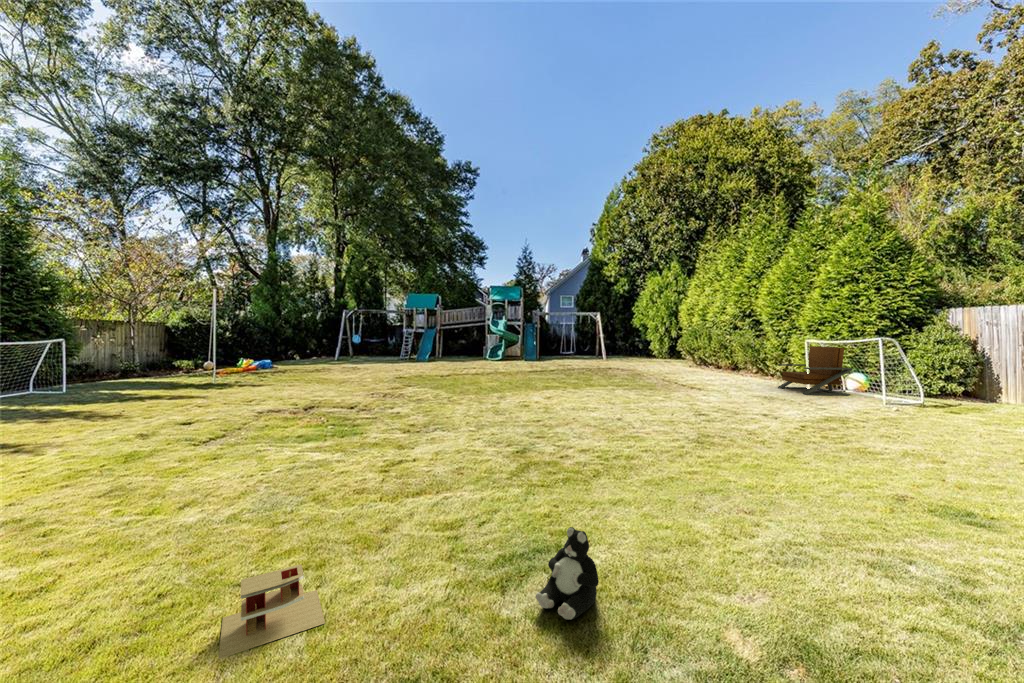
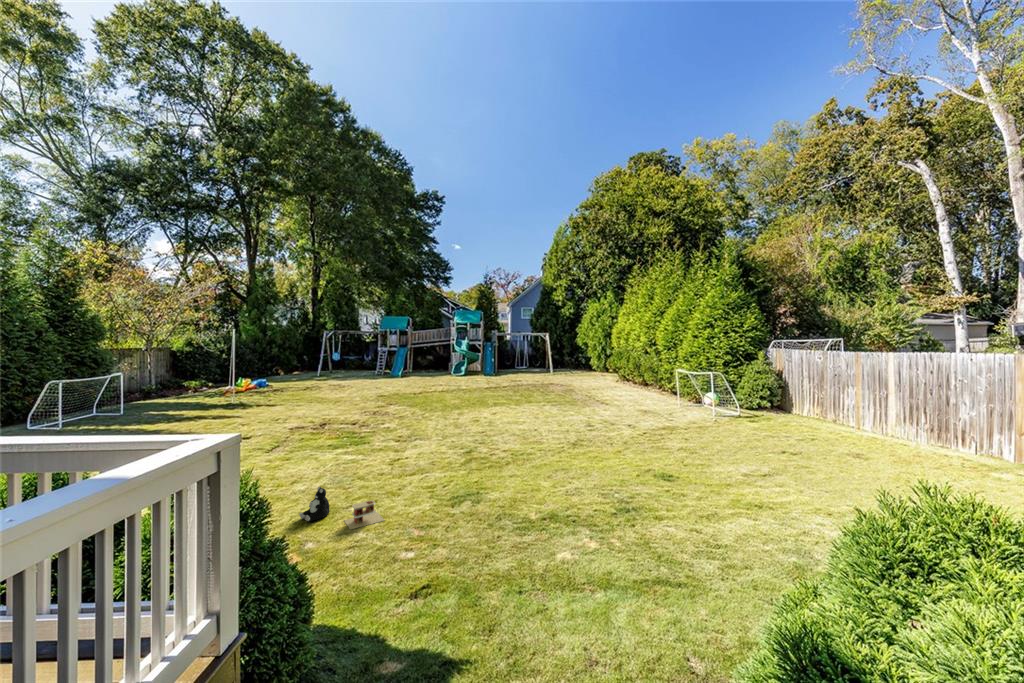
lounge chair: present [778,346,852,395] -> none [664,372,707,408]
plush toy: present [536,527,599,620] -> present [299,487,330,521]

